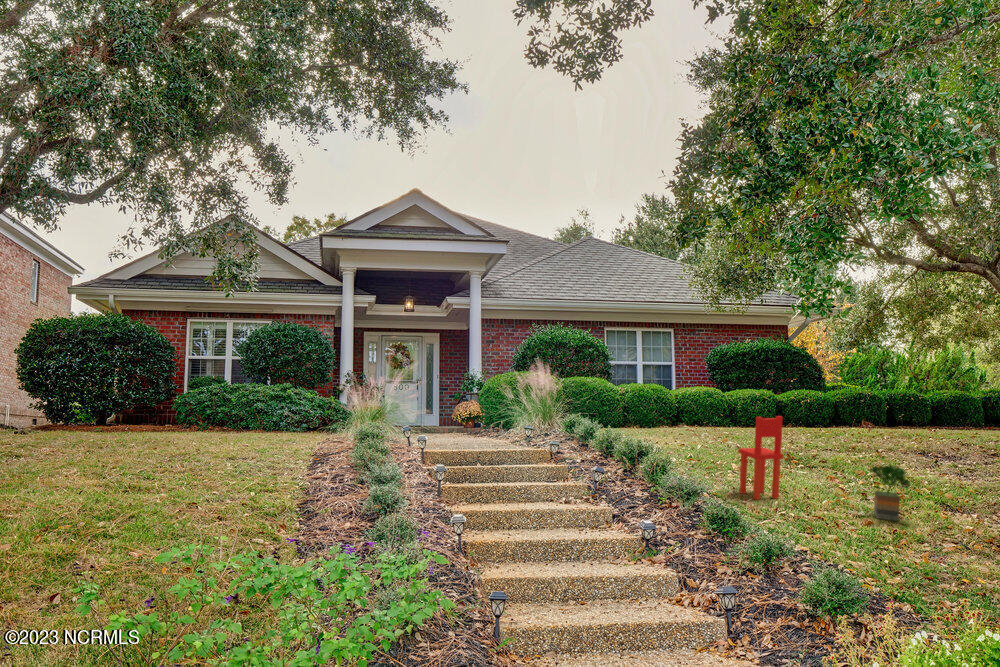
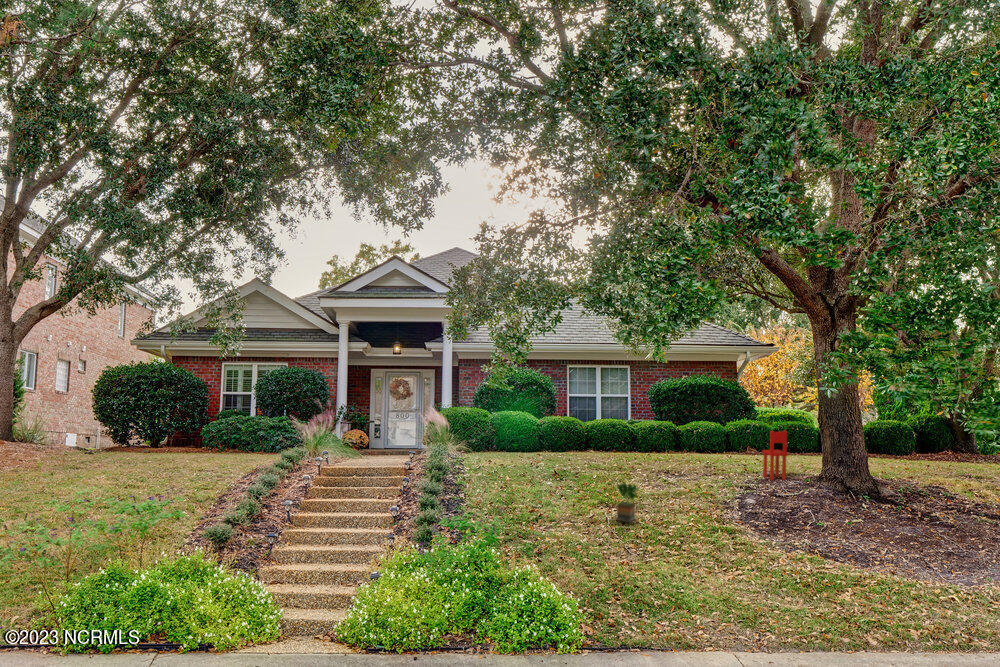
chair: present [738,416,783,500] -> present [762,430,788,480]

